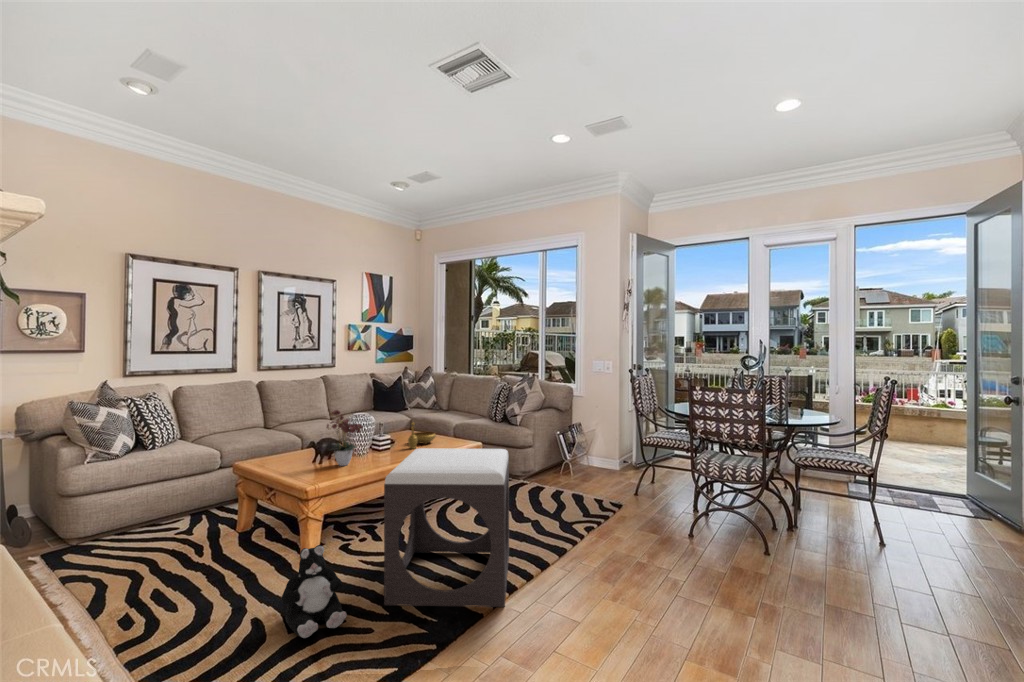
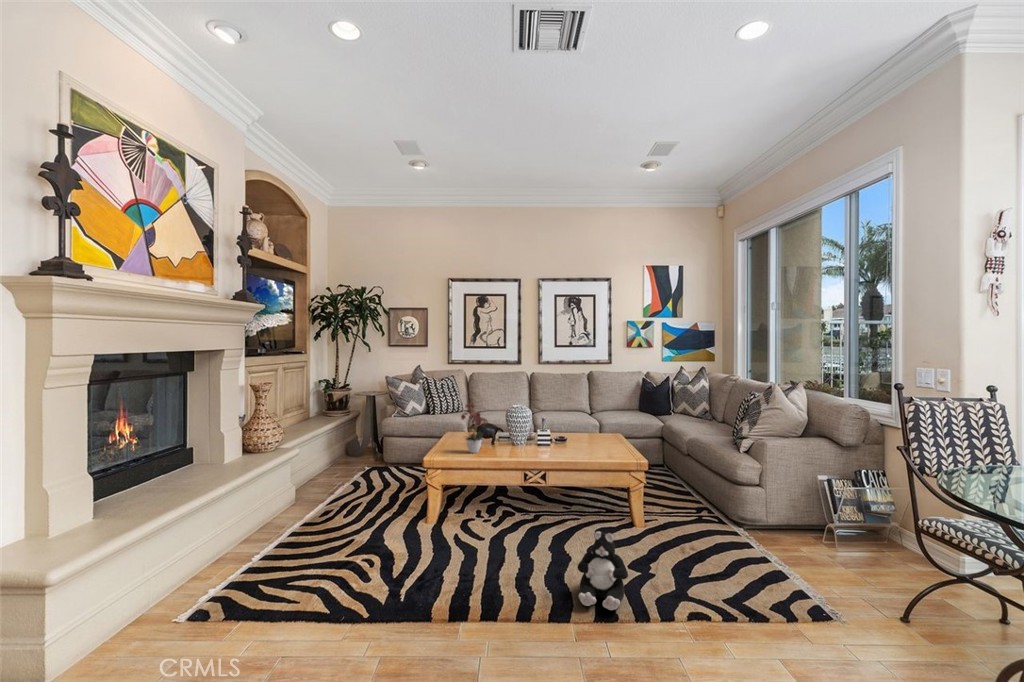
decorative bowl: present [408,423,436,449] -> none [551,426,593,453]
footstool: present [384,448,509,607] -> none [403,450,548,625]
plush toy: present [281,545,347,638] -> present [577,531,628,610]

